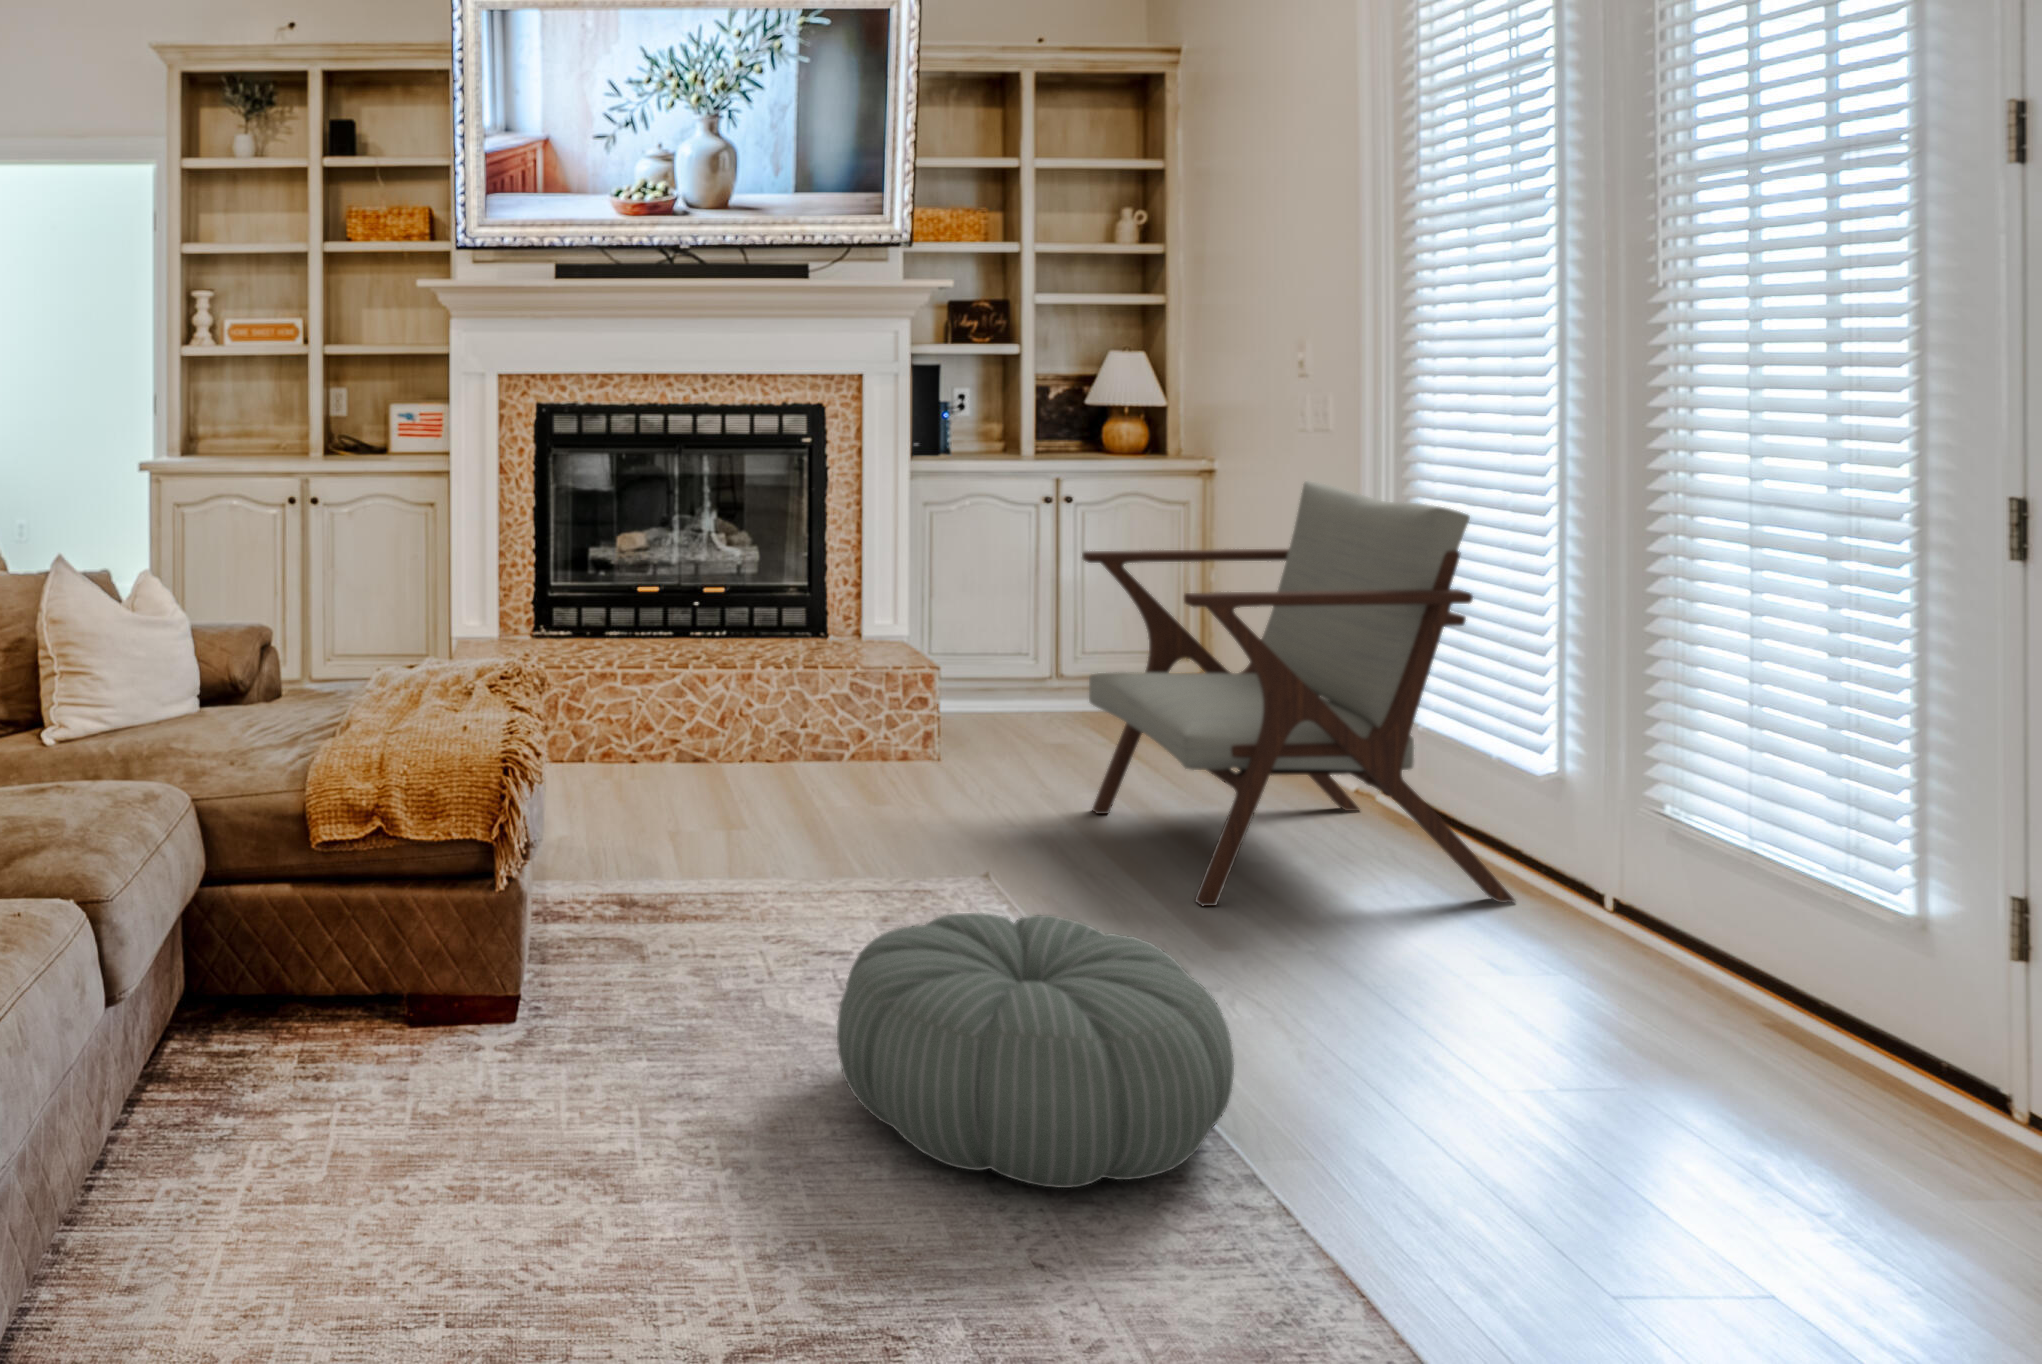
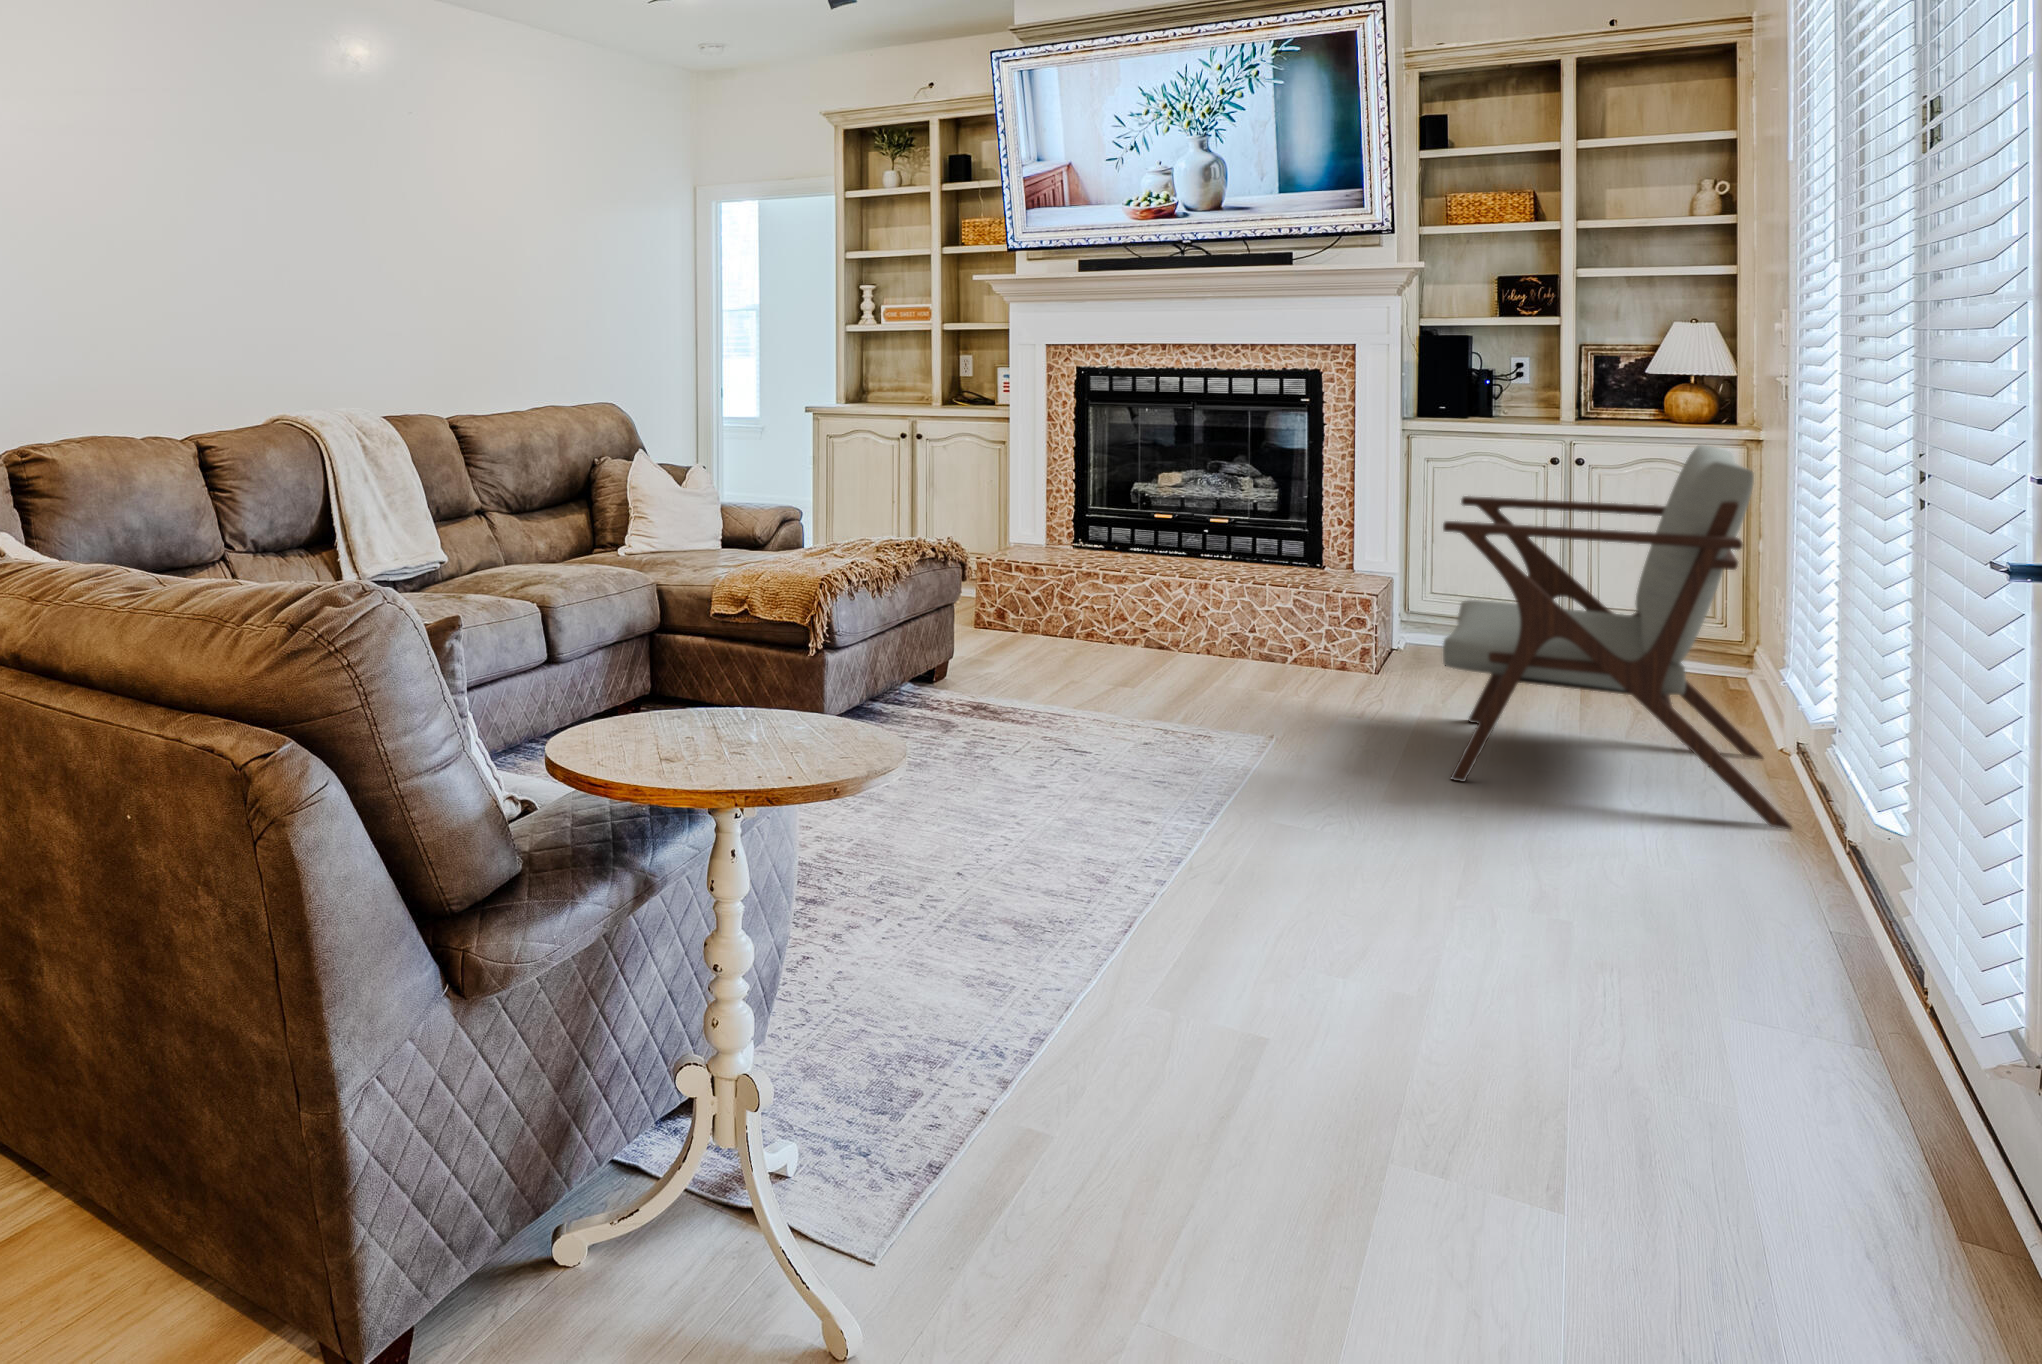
pouf: present [837,913,1234,1188] -> none [962,704,1236,867]

